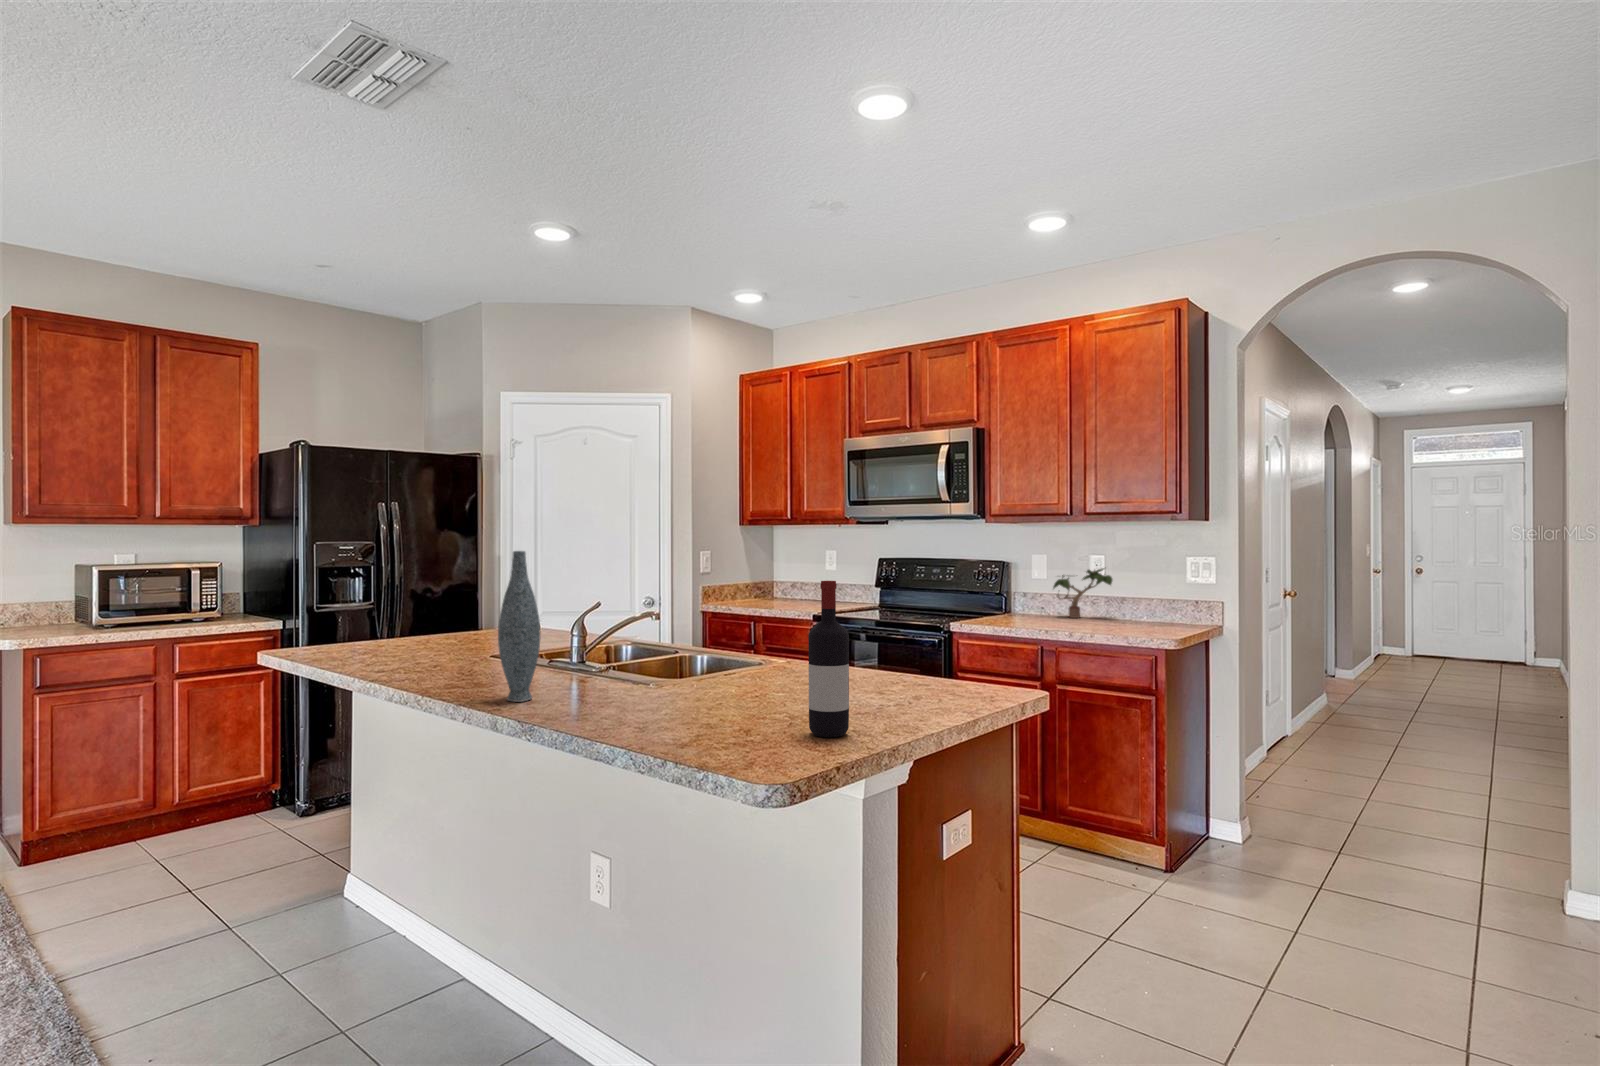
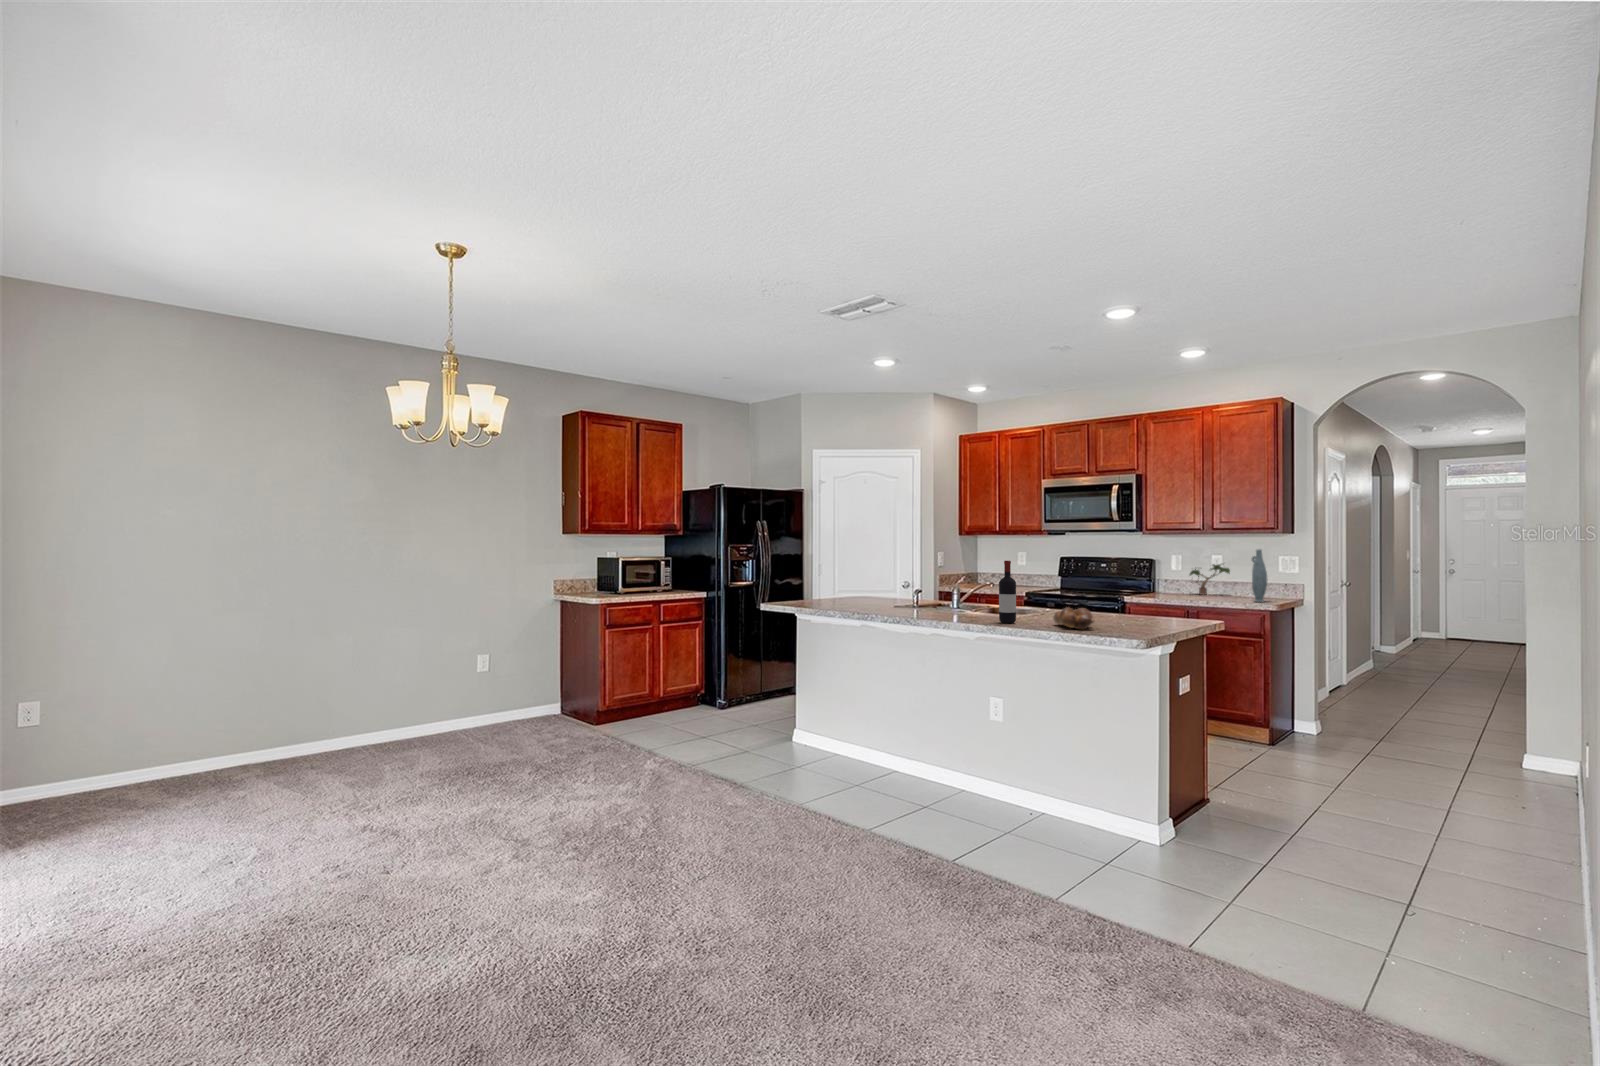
vase: present [498,551,541,702] -> present [1252,549,1267,602]
wine bottle: present [808,581,849,737] -> present [999,561,1016,623]
bread loaf: none [644,681,733,739] -> present [1053,607,1094,629]

